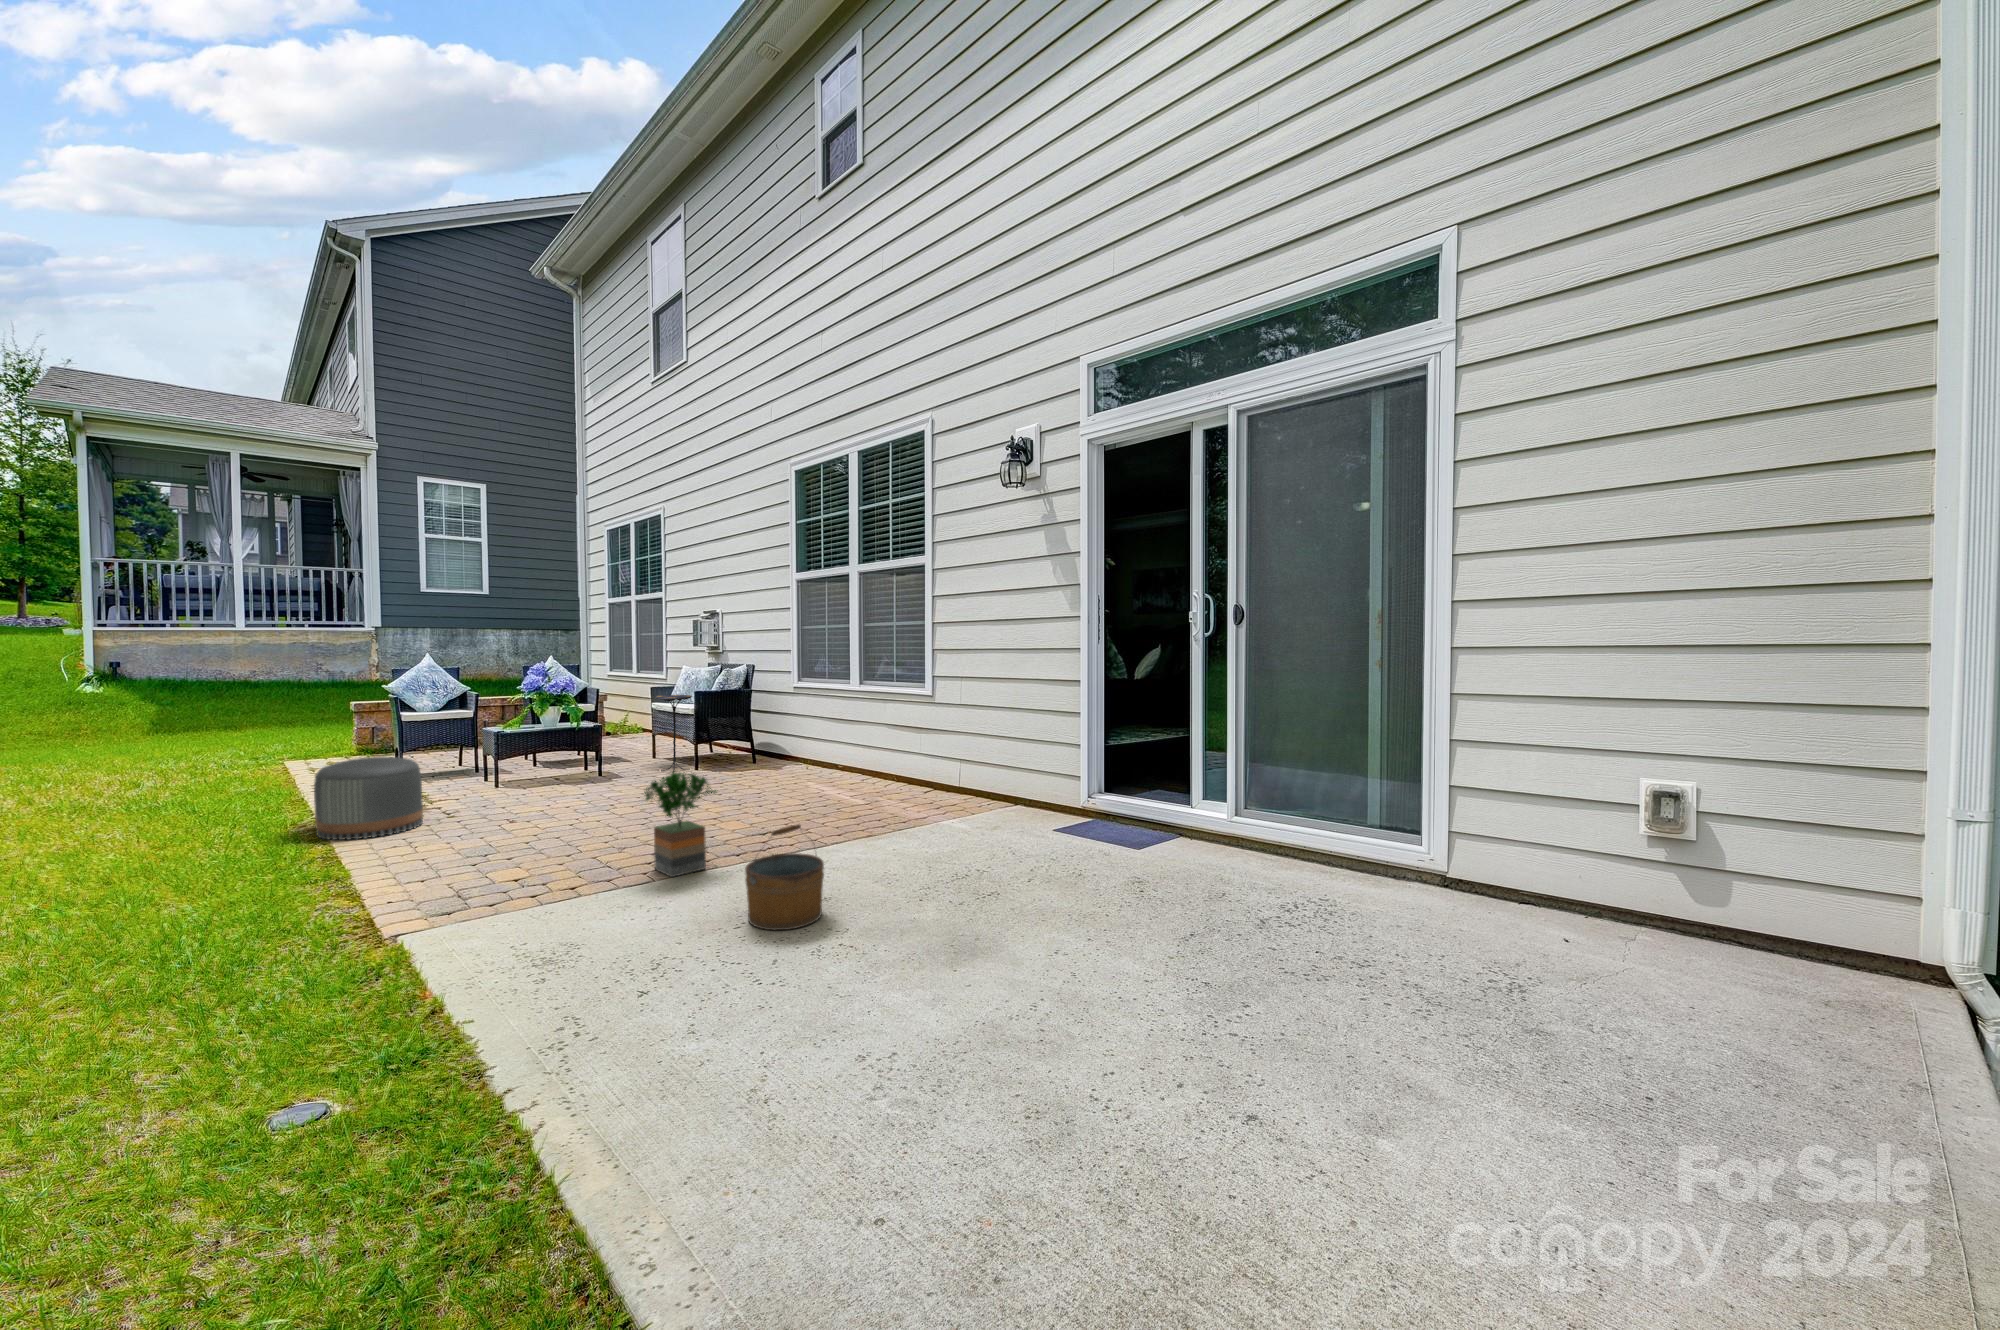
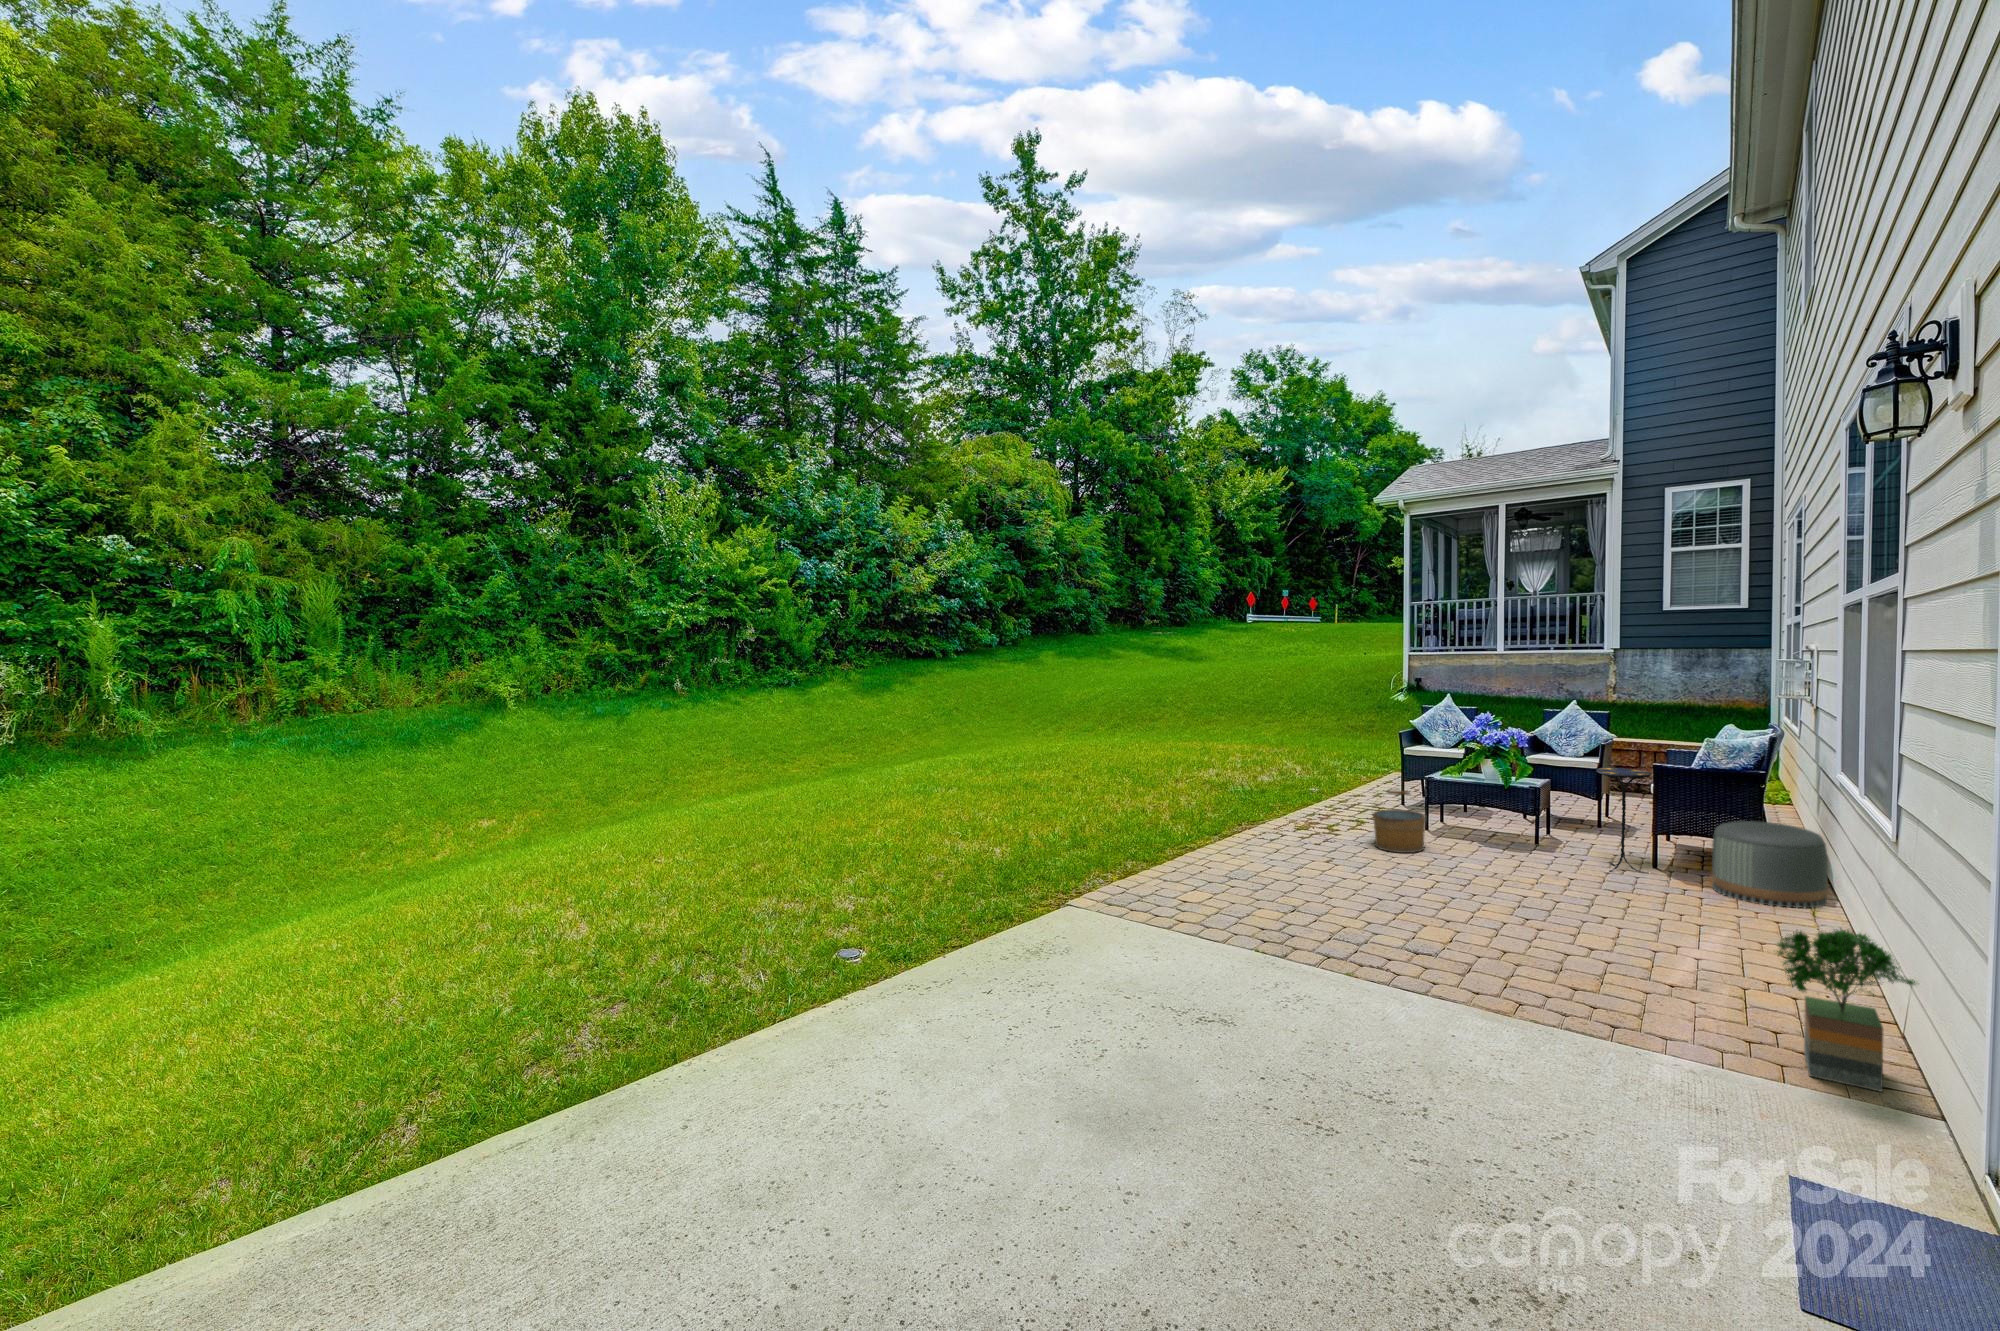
pouf: present [314,757,423,840] -> present [1712,821,1828,908]
potted tree: present [644,772,718,877] -> present [1777,929,1916,1092]
bucket: present [745,824,824,930] -> present [1373,790,1426,853]

